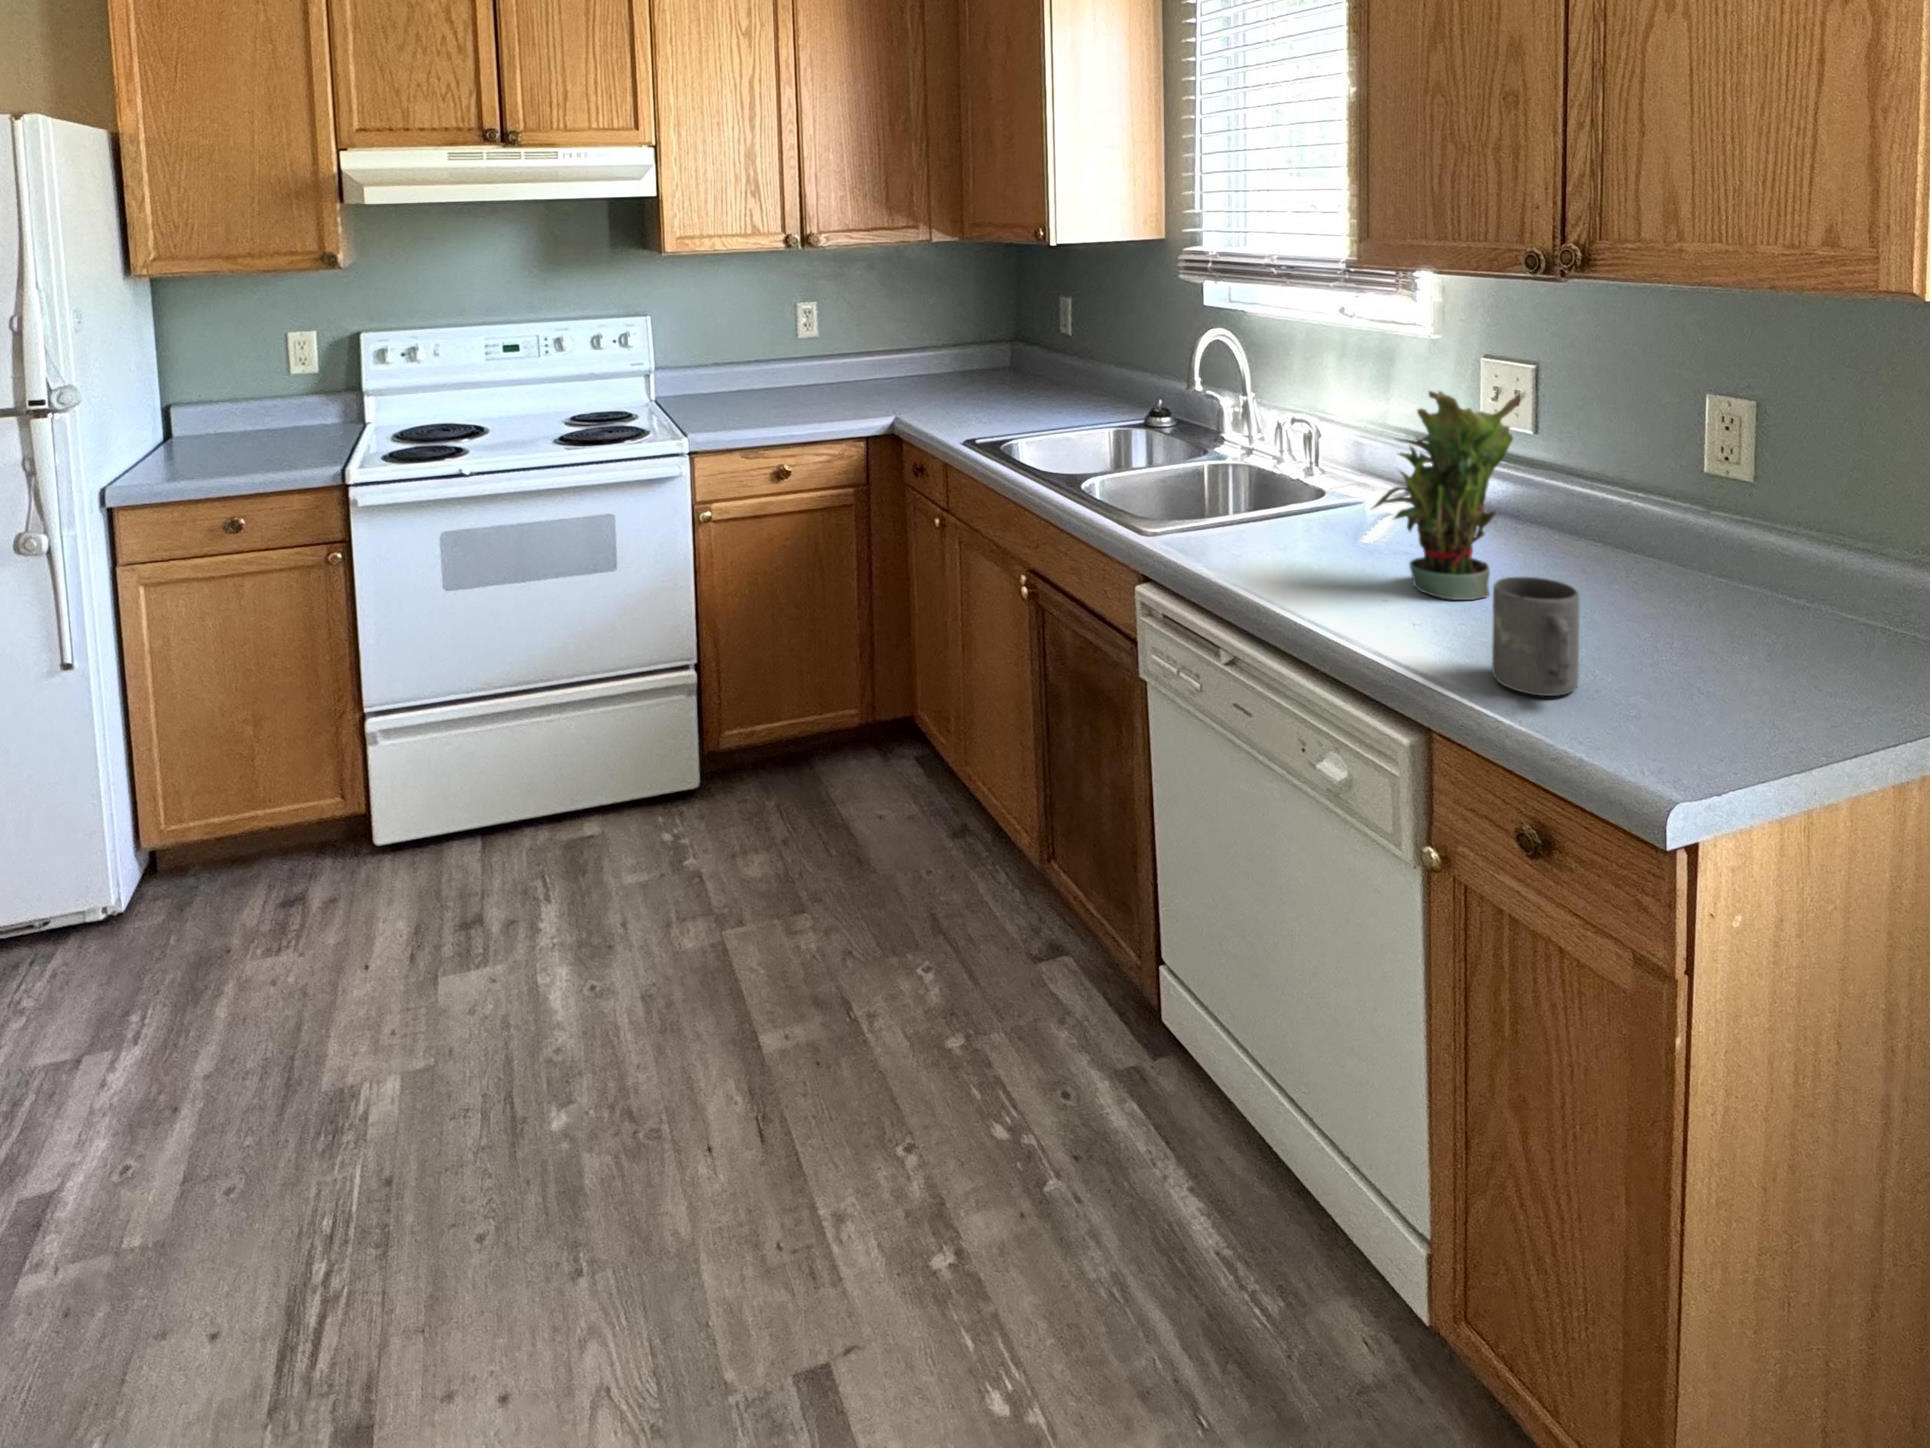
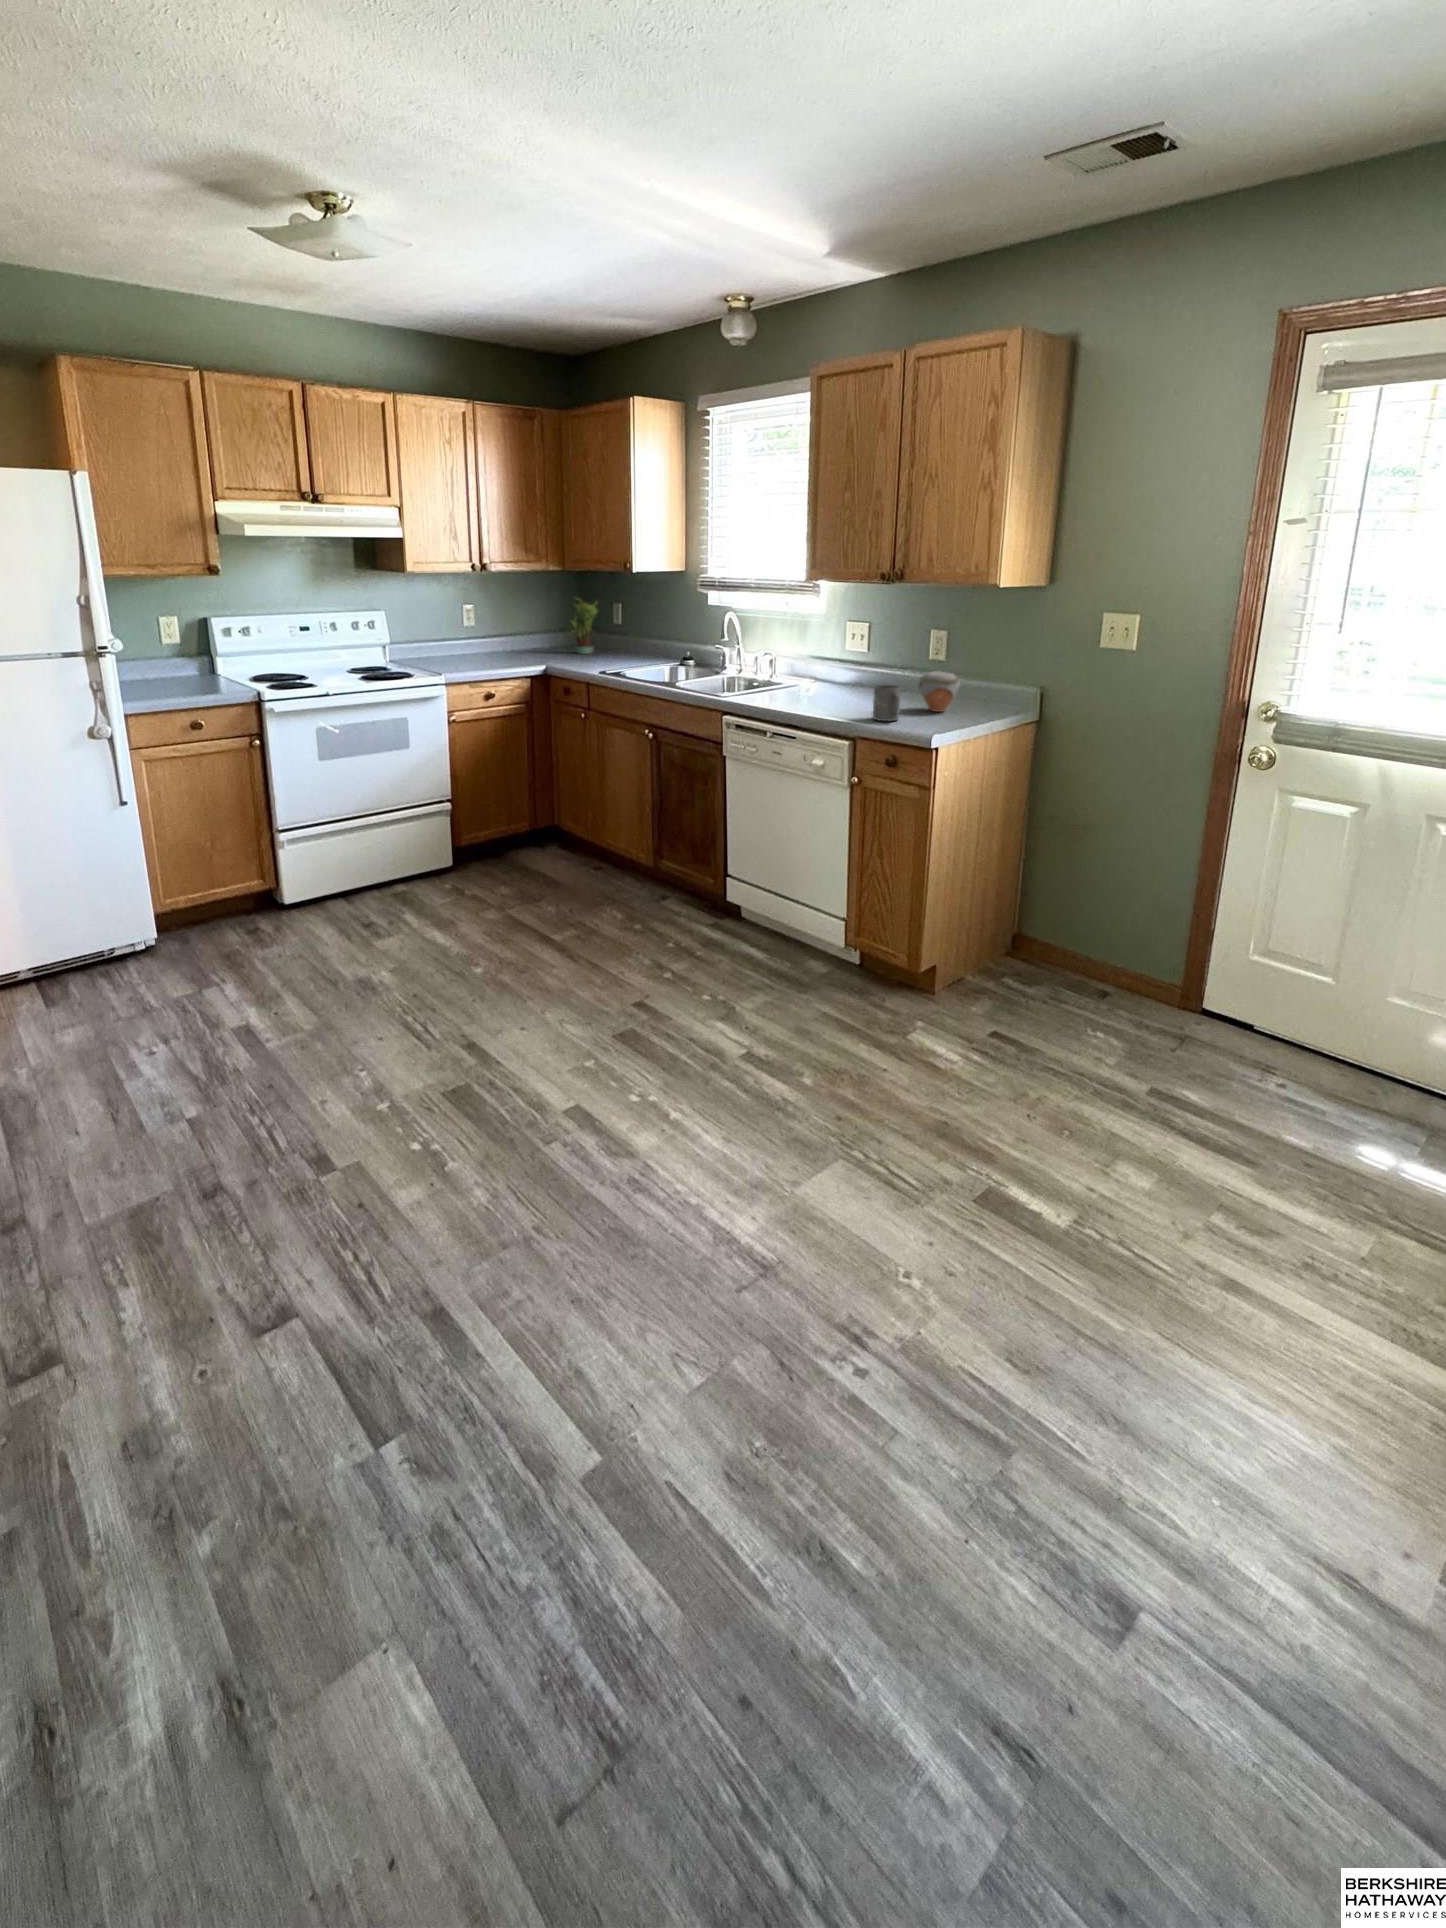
potted plant: present [1373,391,1520,600] -> present [570,599,598,654]
jar: none [1653,534,1801,663] -> present [919,671,960,712]

